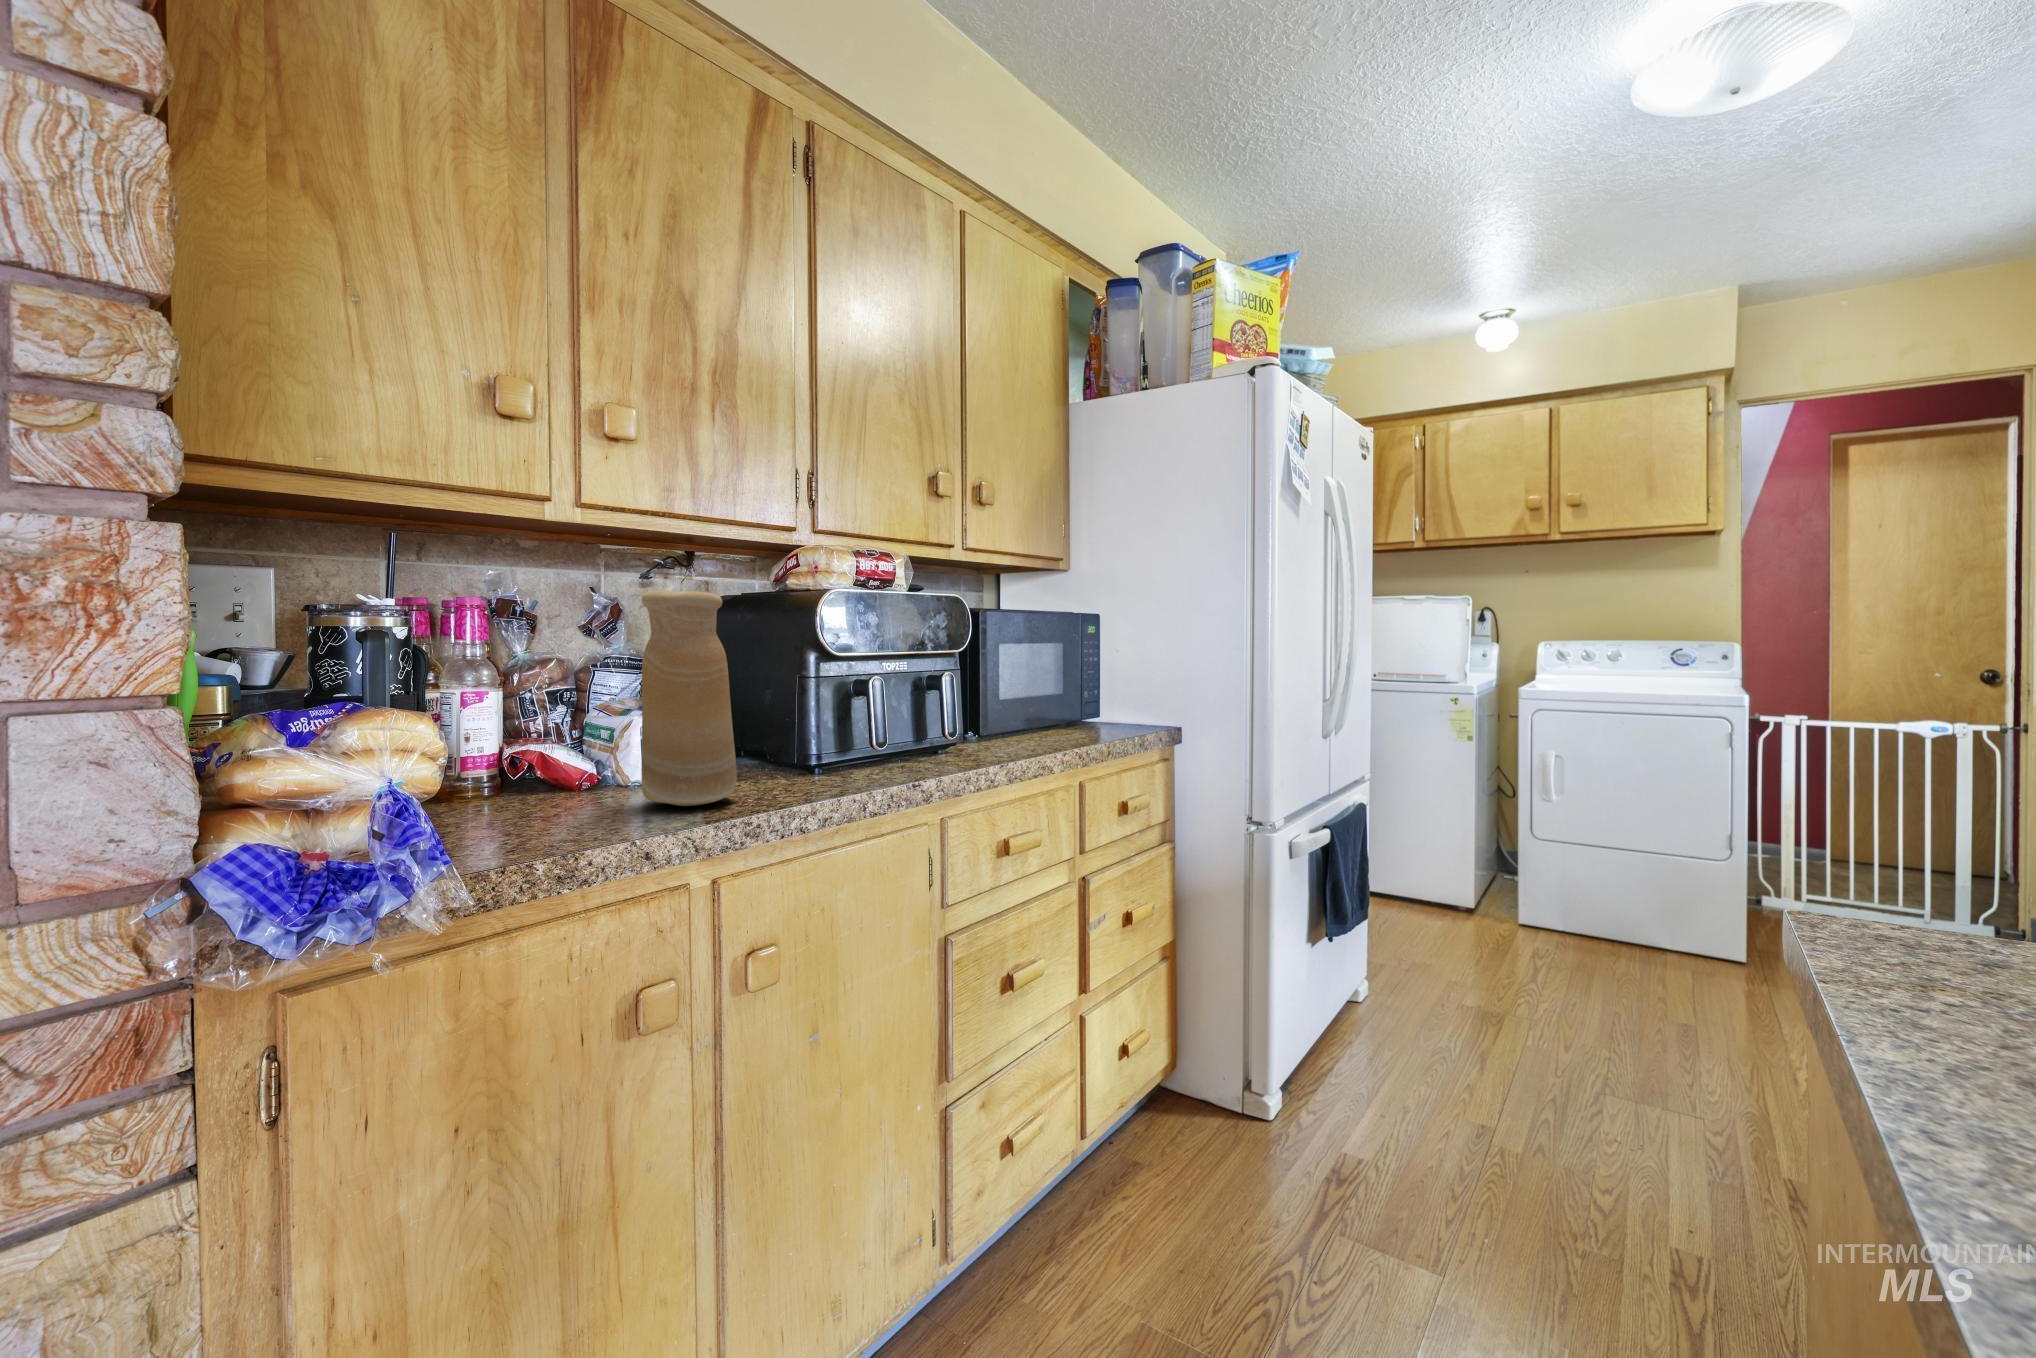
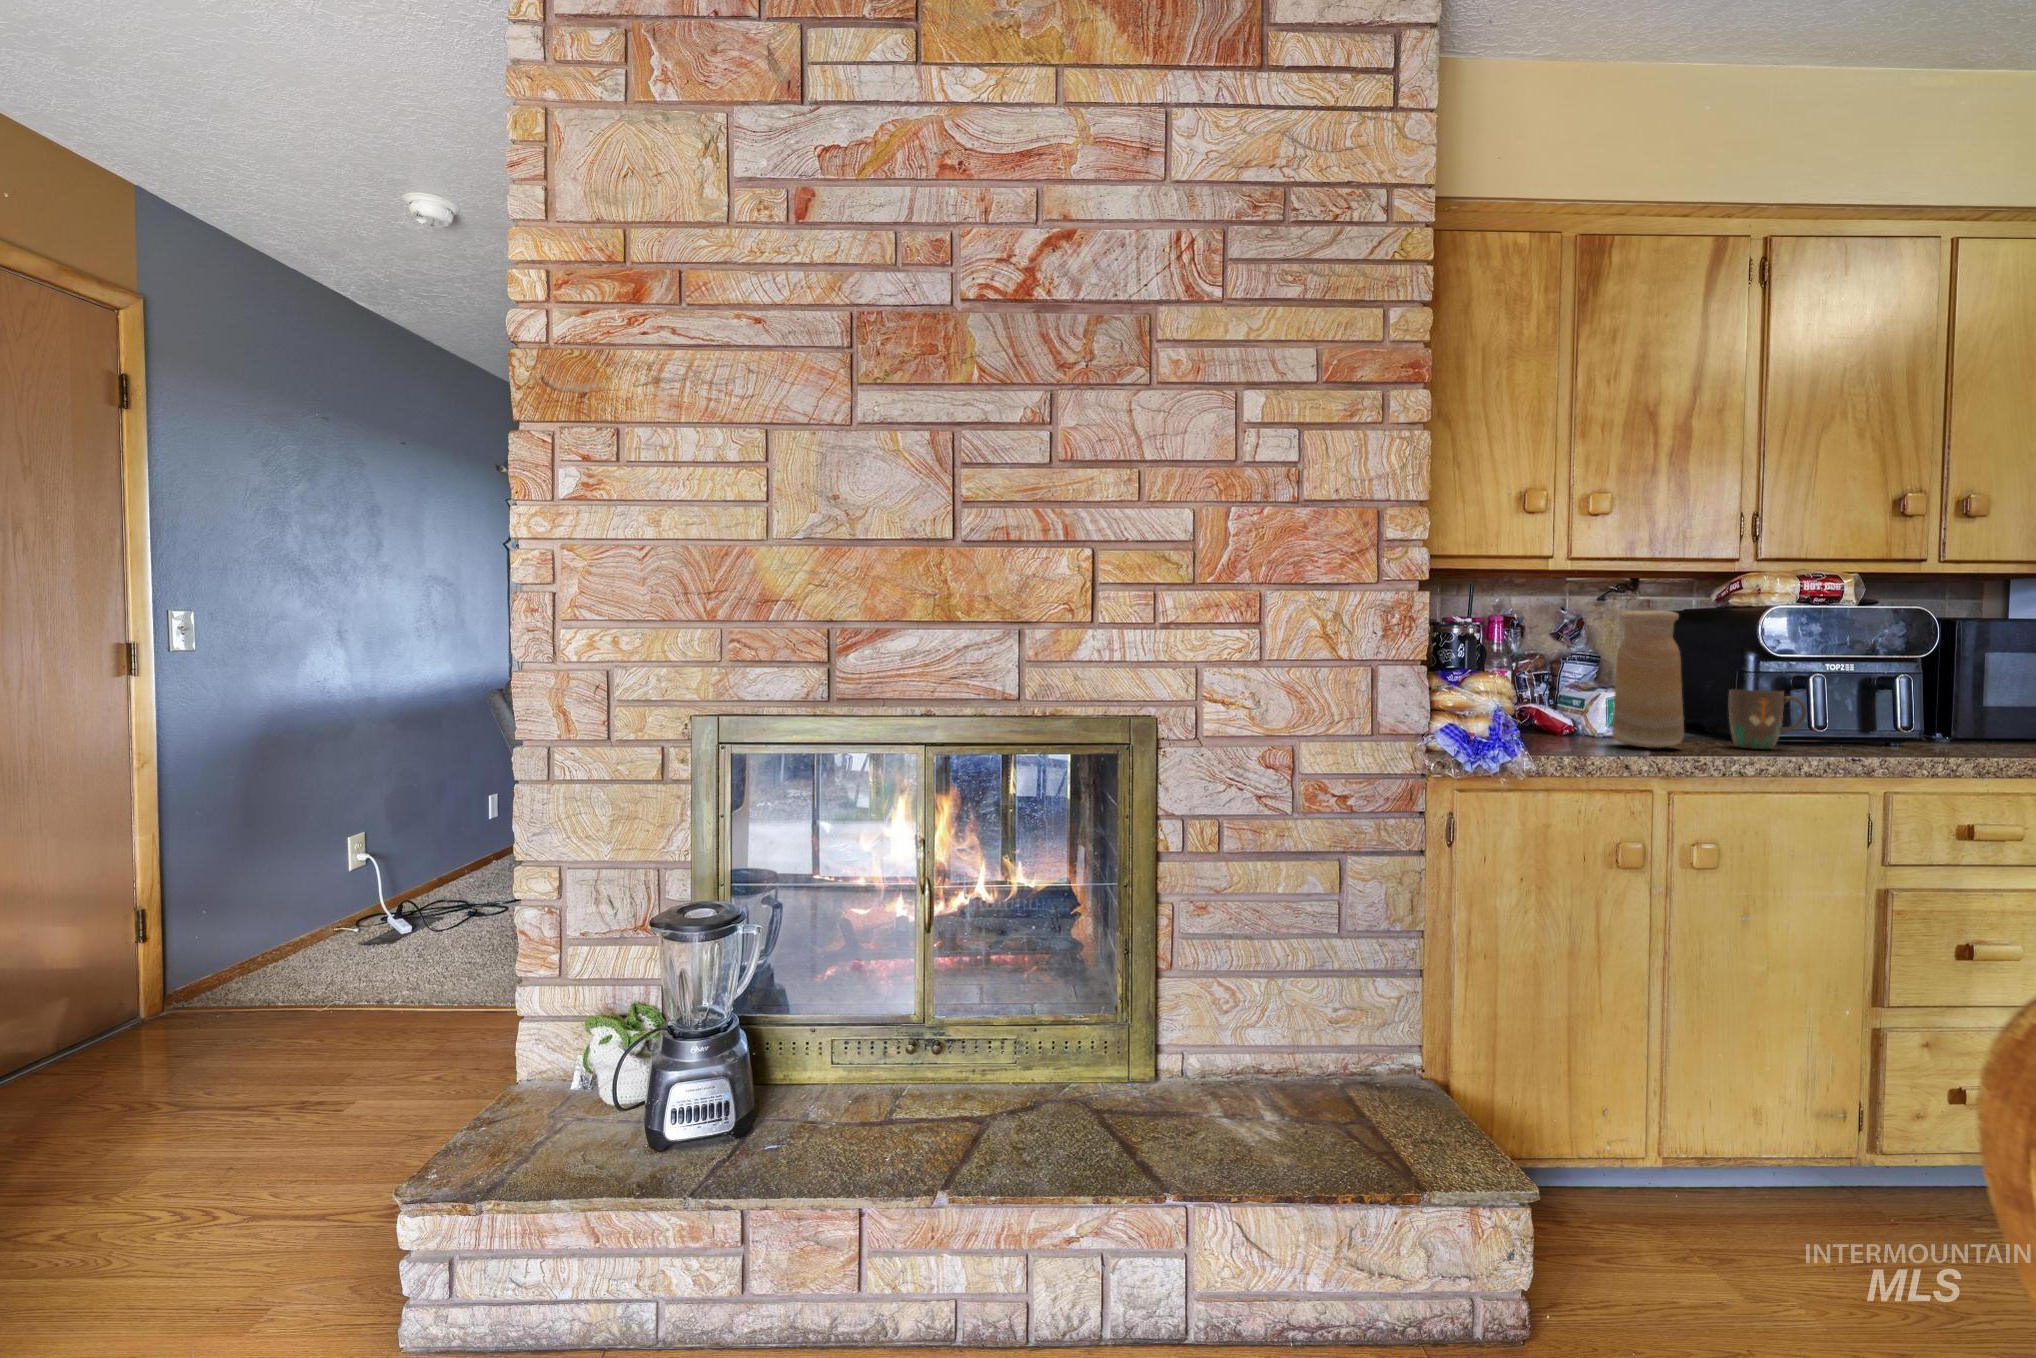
mug: none [790,702,868,783] -> present [1729,690,1806,749]

